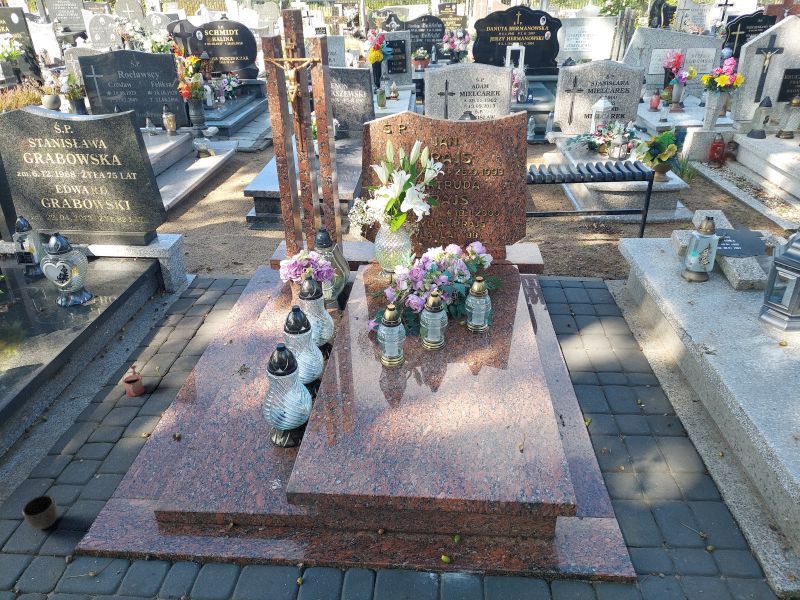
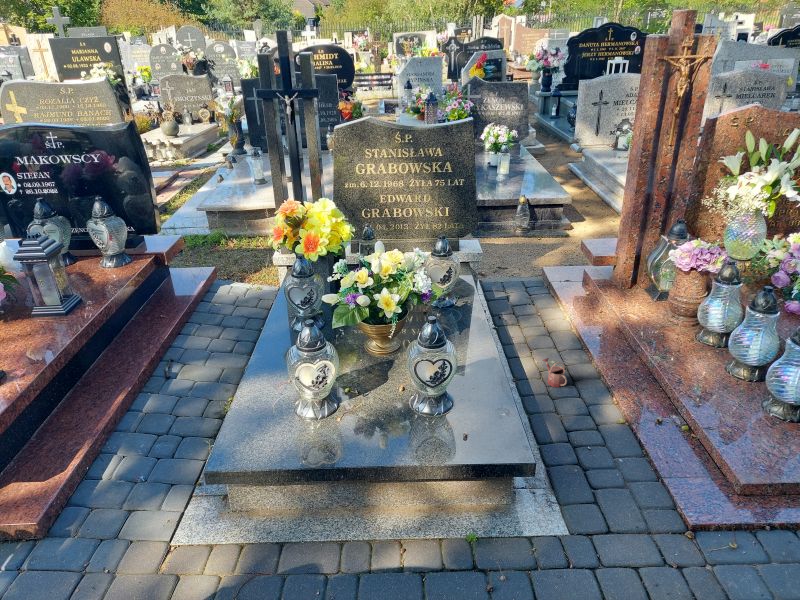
planter: present [22,495,58,529] -> none [606,471,635,504]

